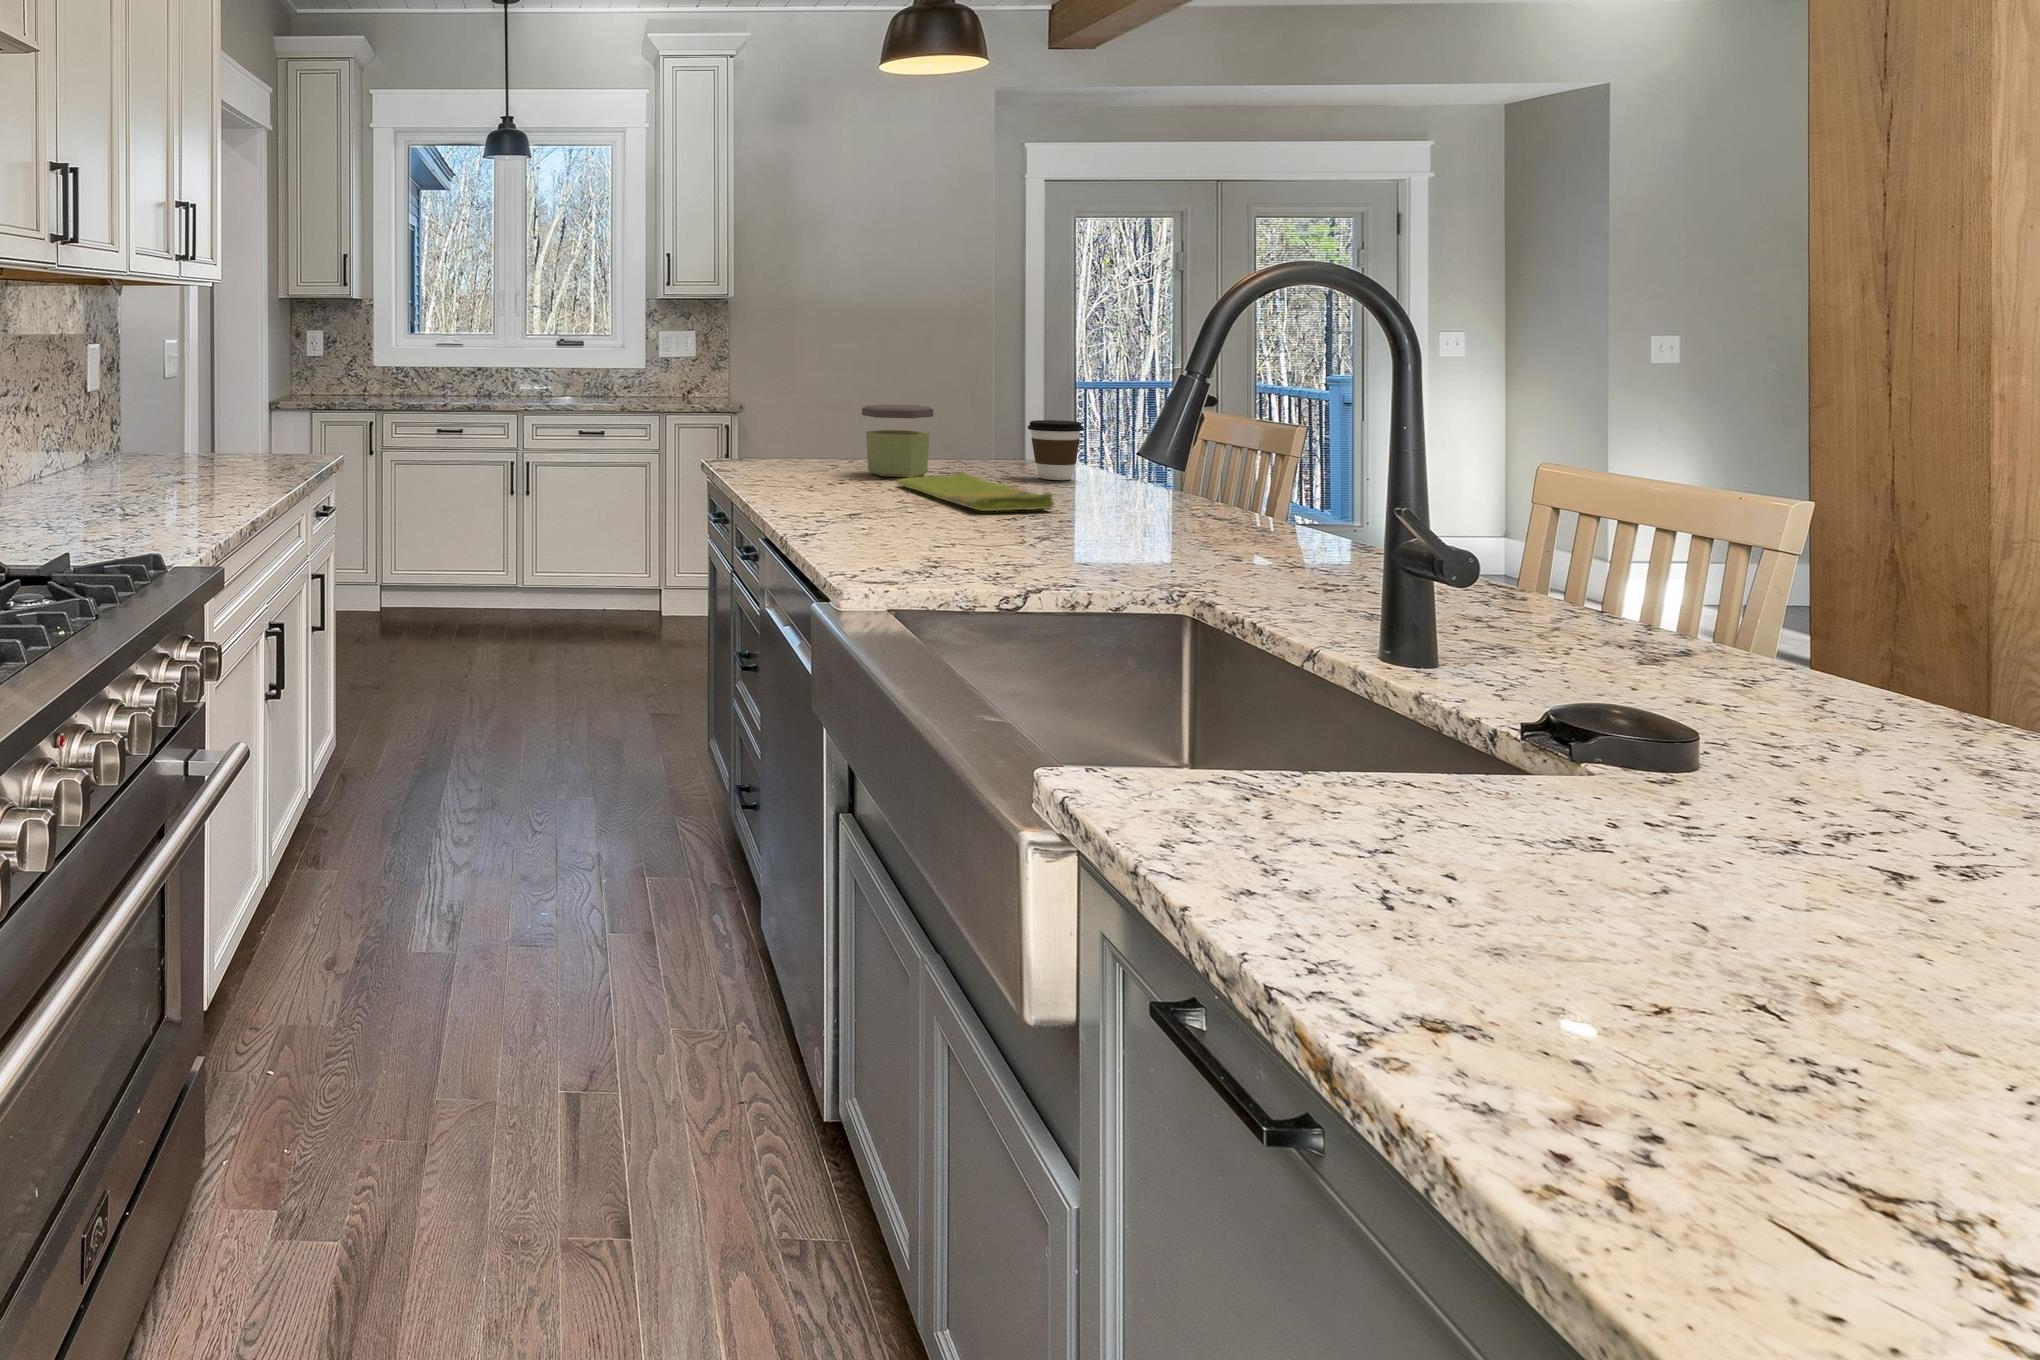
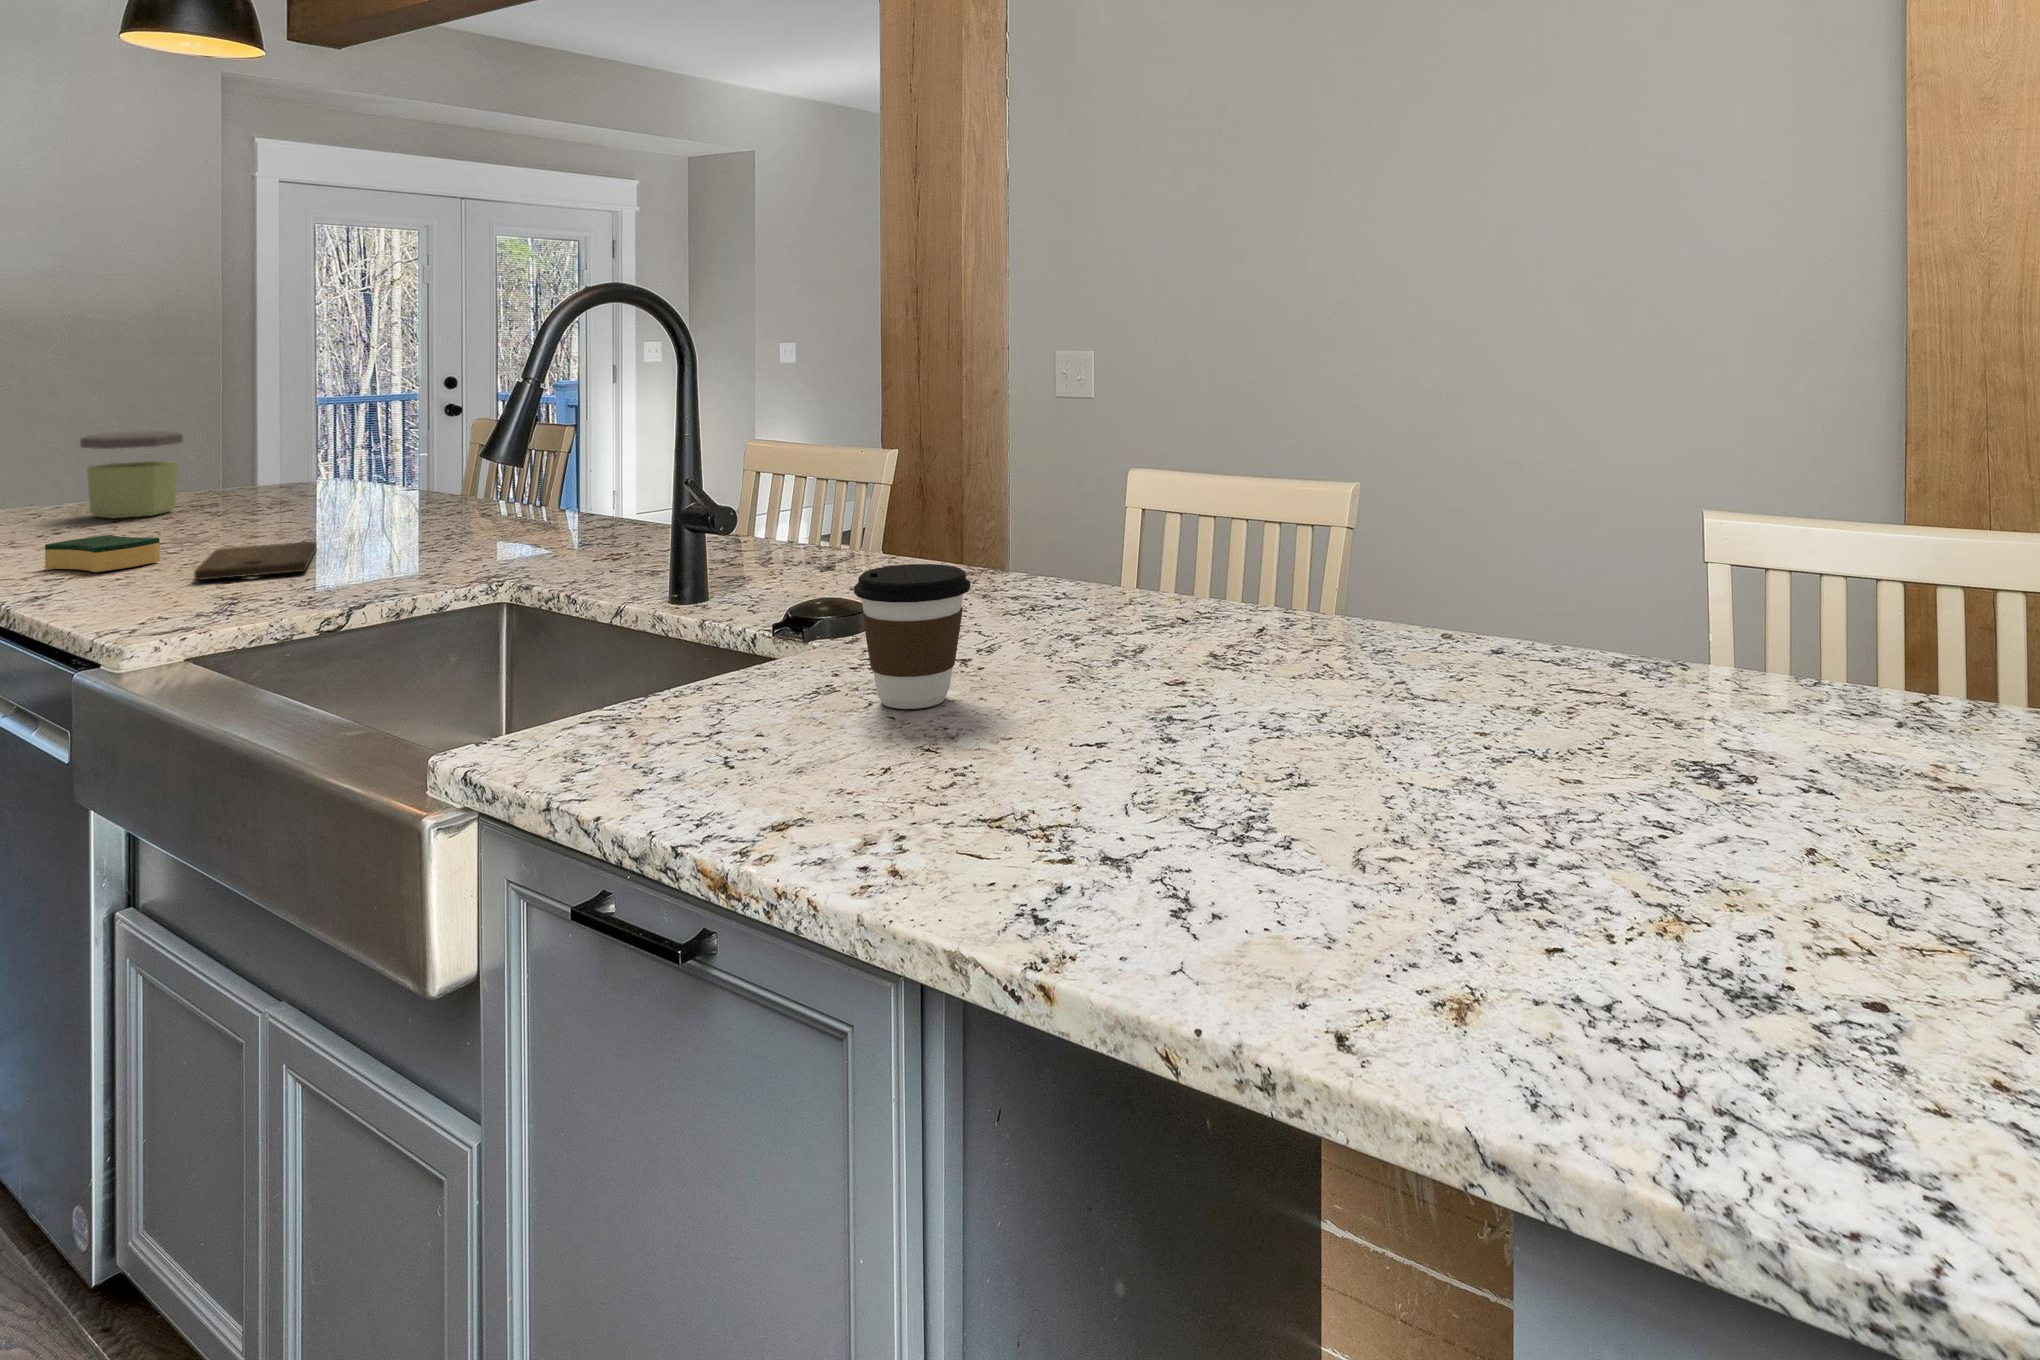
coffee cup: present [1028,420,1084,480] -> present [854,564,970,709]
dish towel: present [897,472,1054,511] -> none [138,501,346,540]
sponge: none [824,490,900,520] -> present [45,535,160,572]
cutting board: none [917,514,1023,546] -> present [194,542,317,580]

